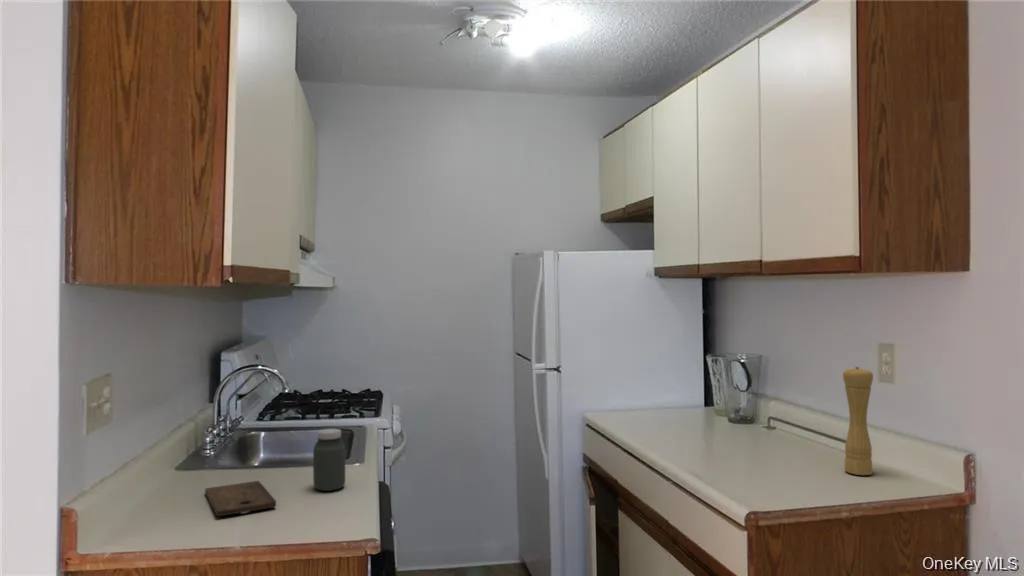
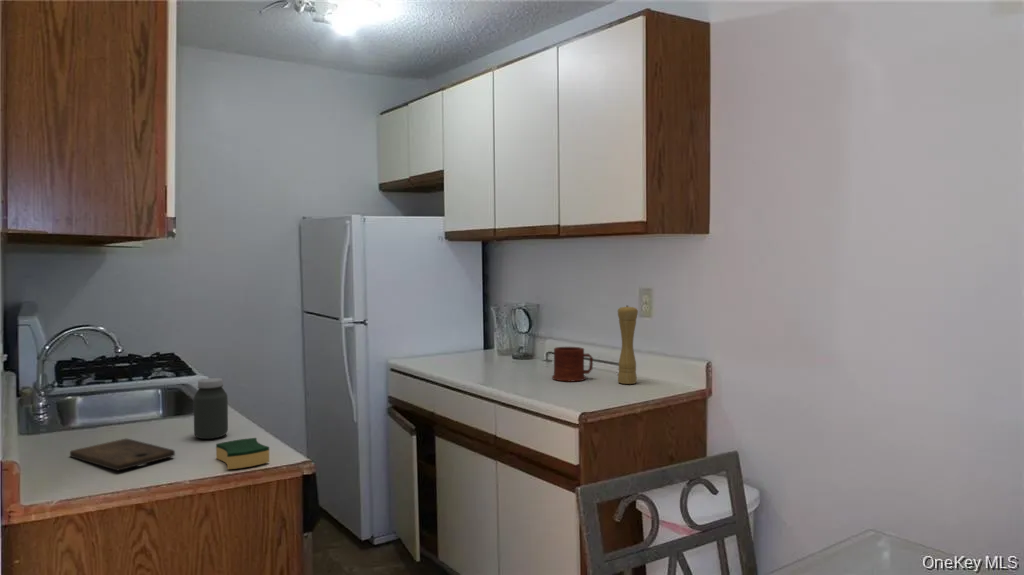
mug: none [756,415,812,462] -> present [552,347,593,381]
sponge: none [301,498,348,531] -> present [216,438,269,469]

